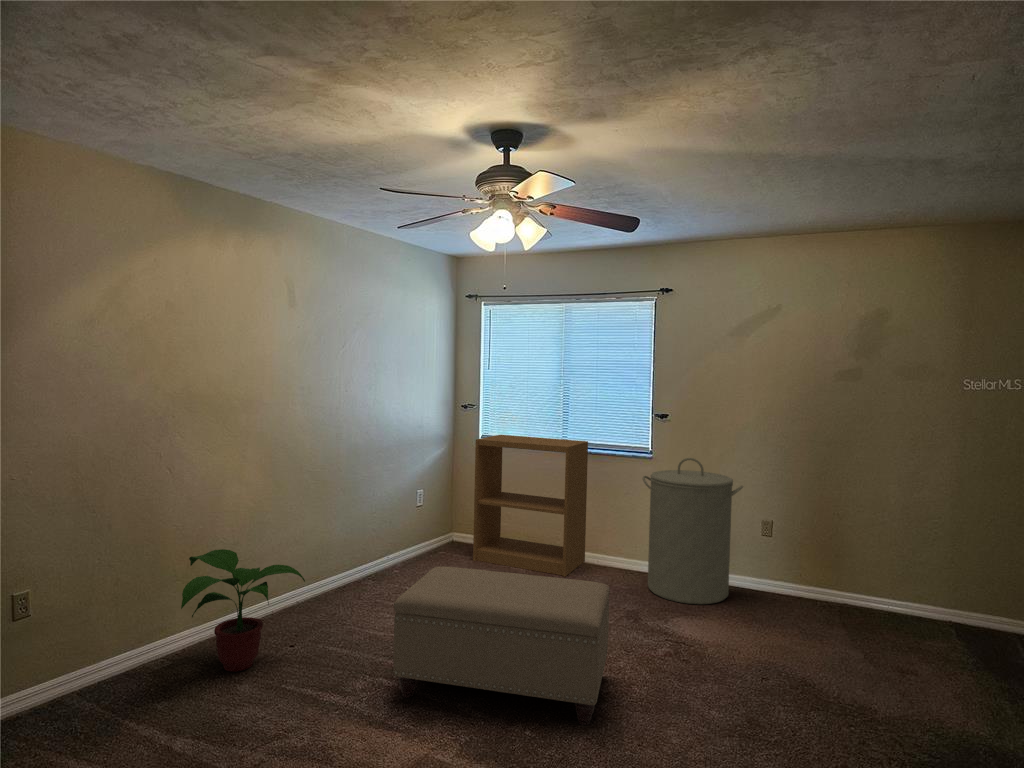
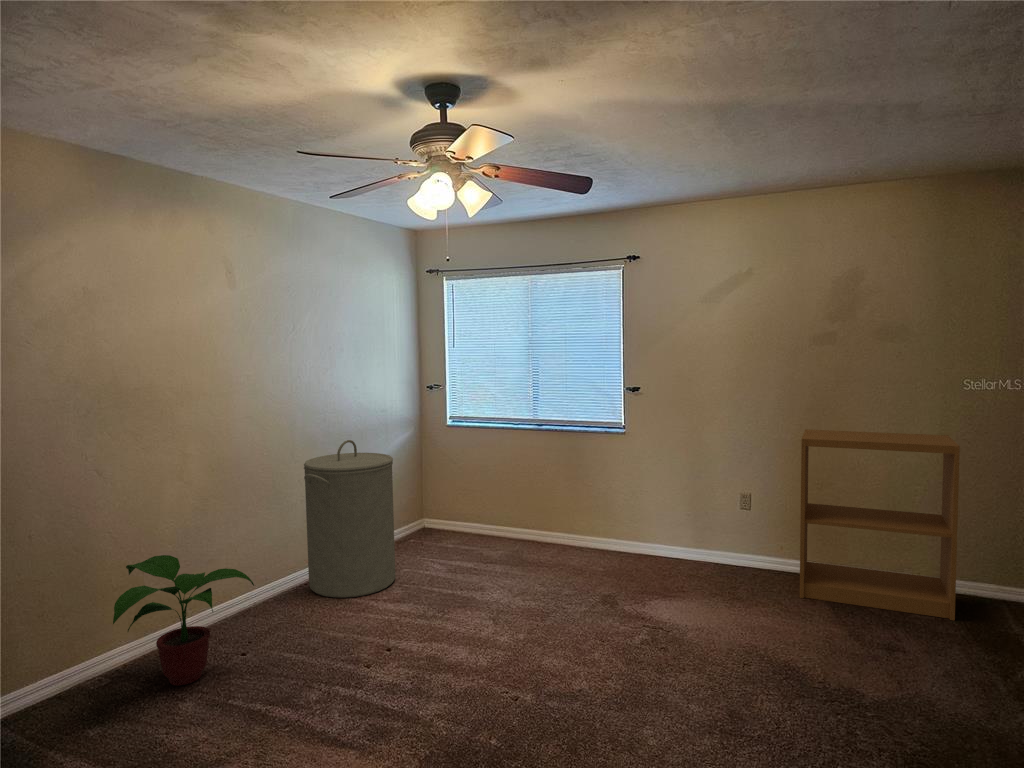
bookshelf: present [473,435,588,577] -> present [800,429,960,621]
laundry hamper: present [643,458,743,604] -> present [304,440,395,598]
ottoman: present [393,566,610,725] -> none [346,562,579,724]

